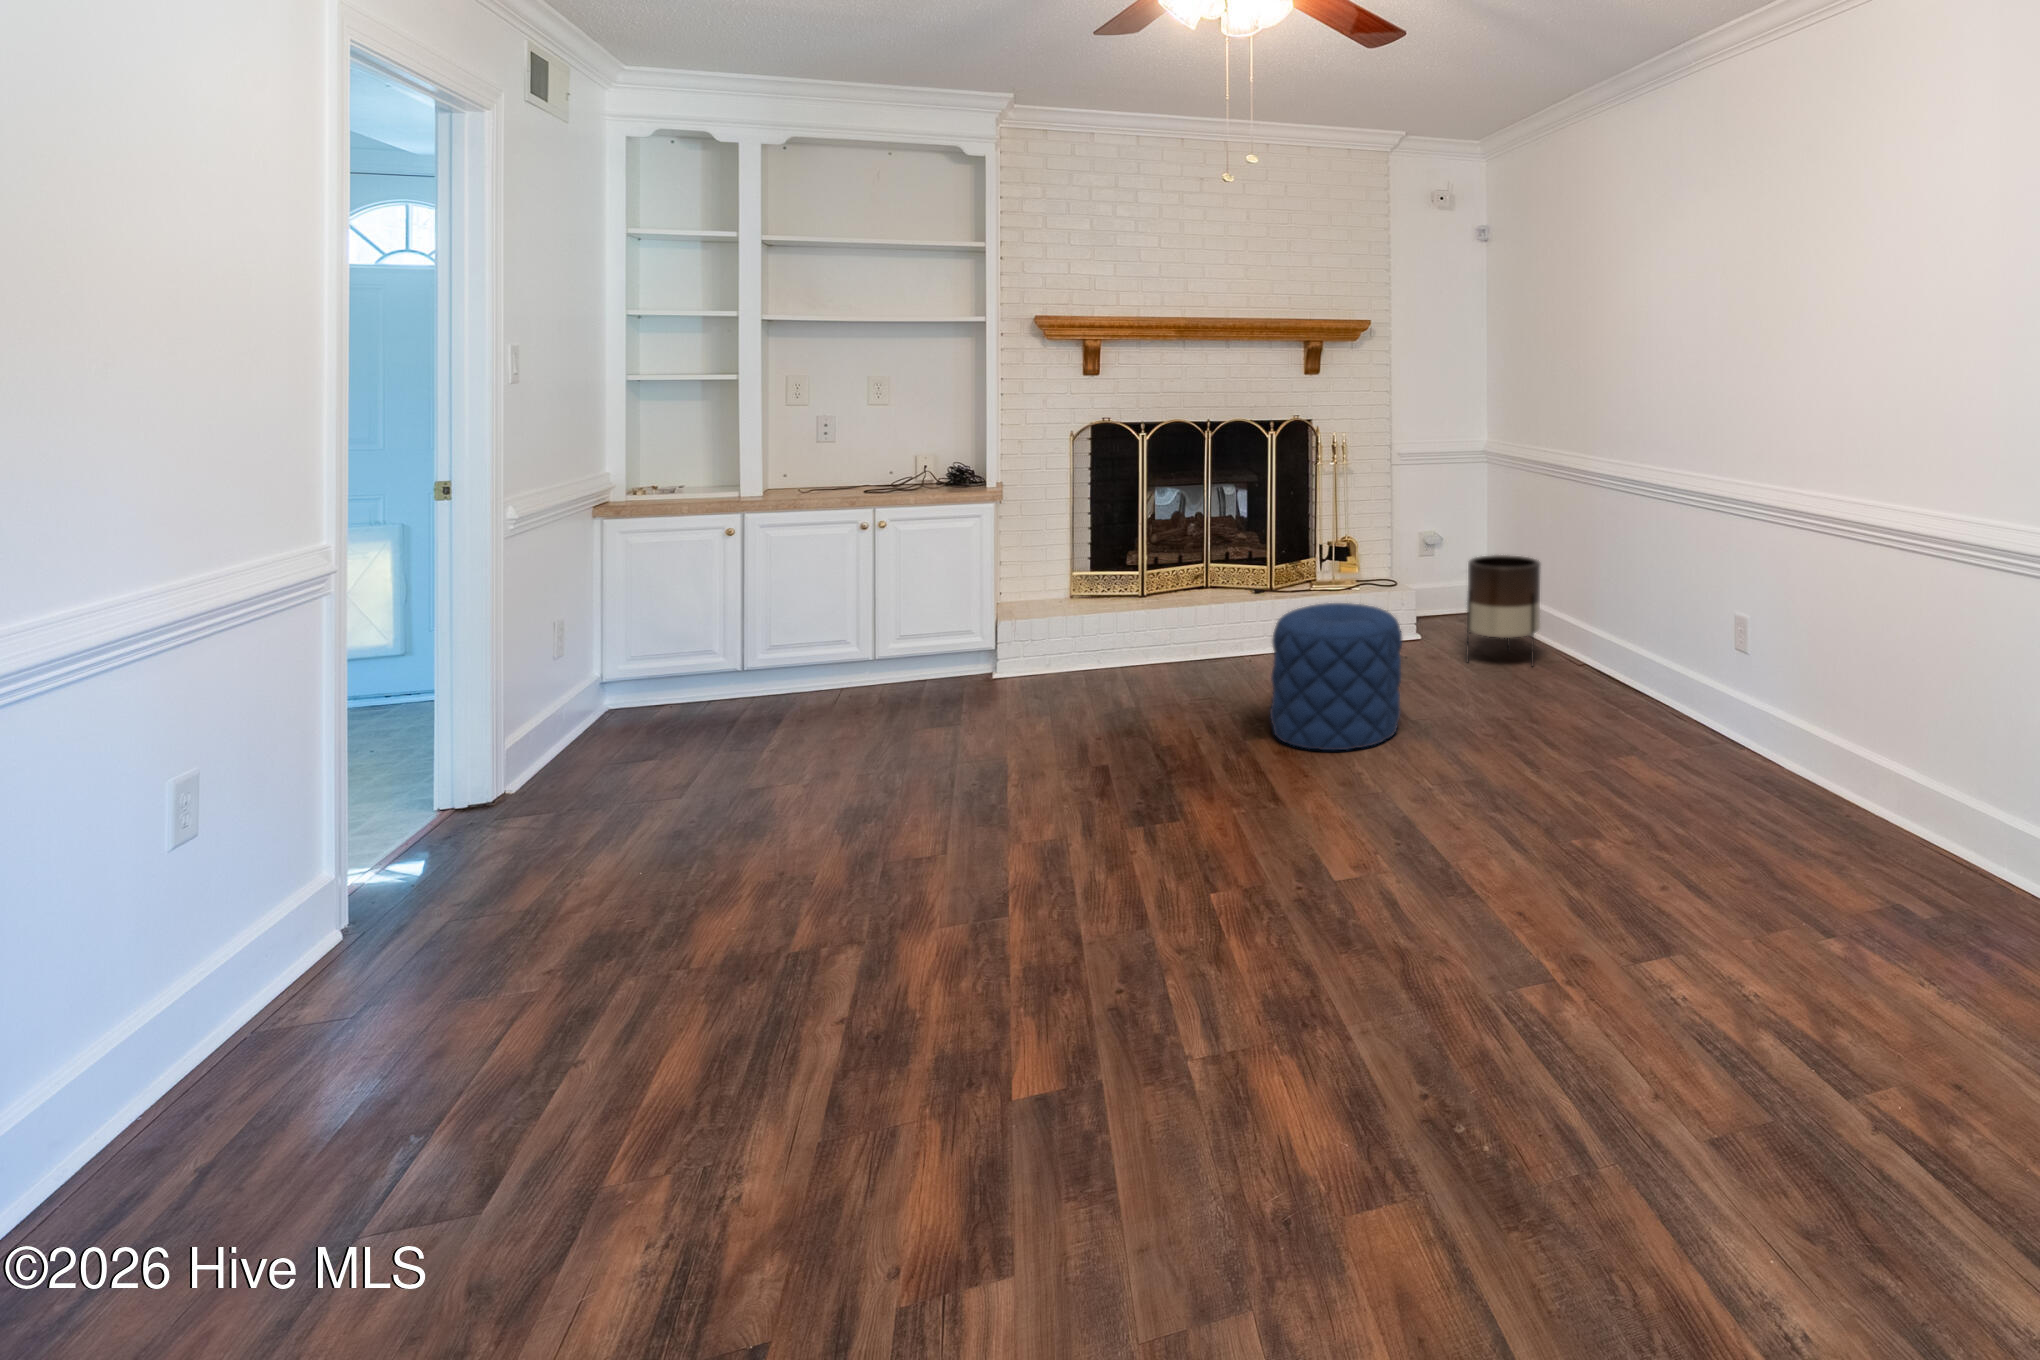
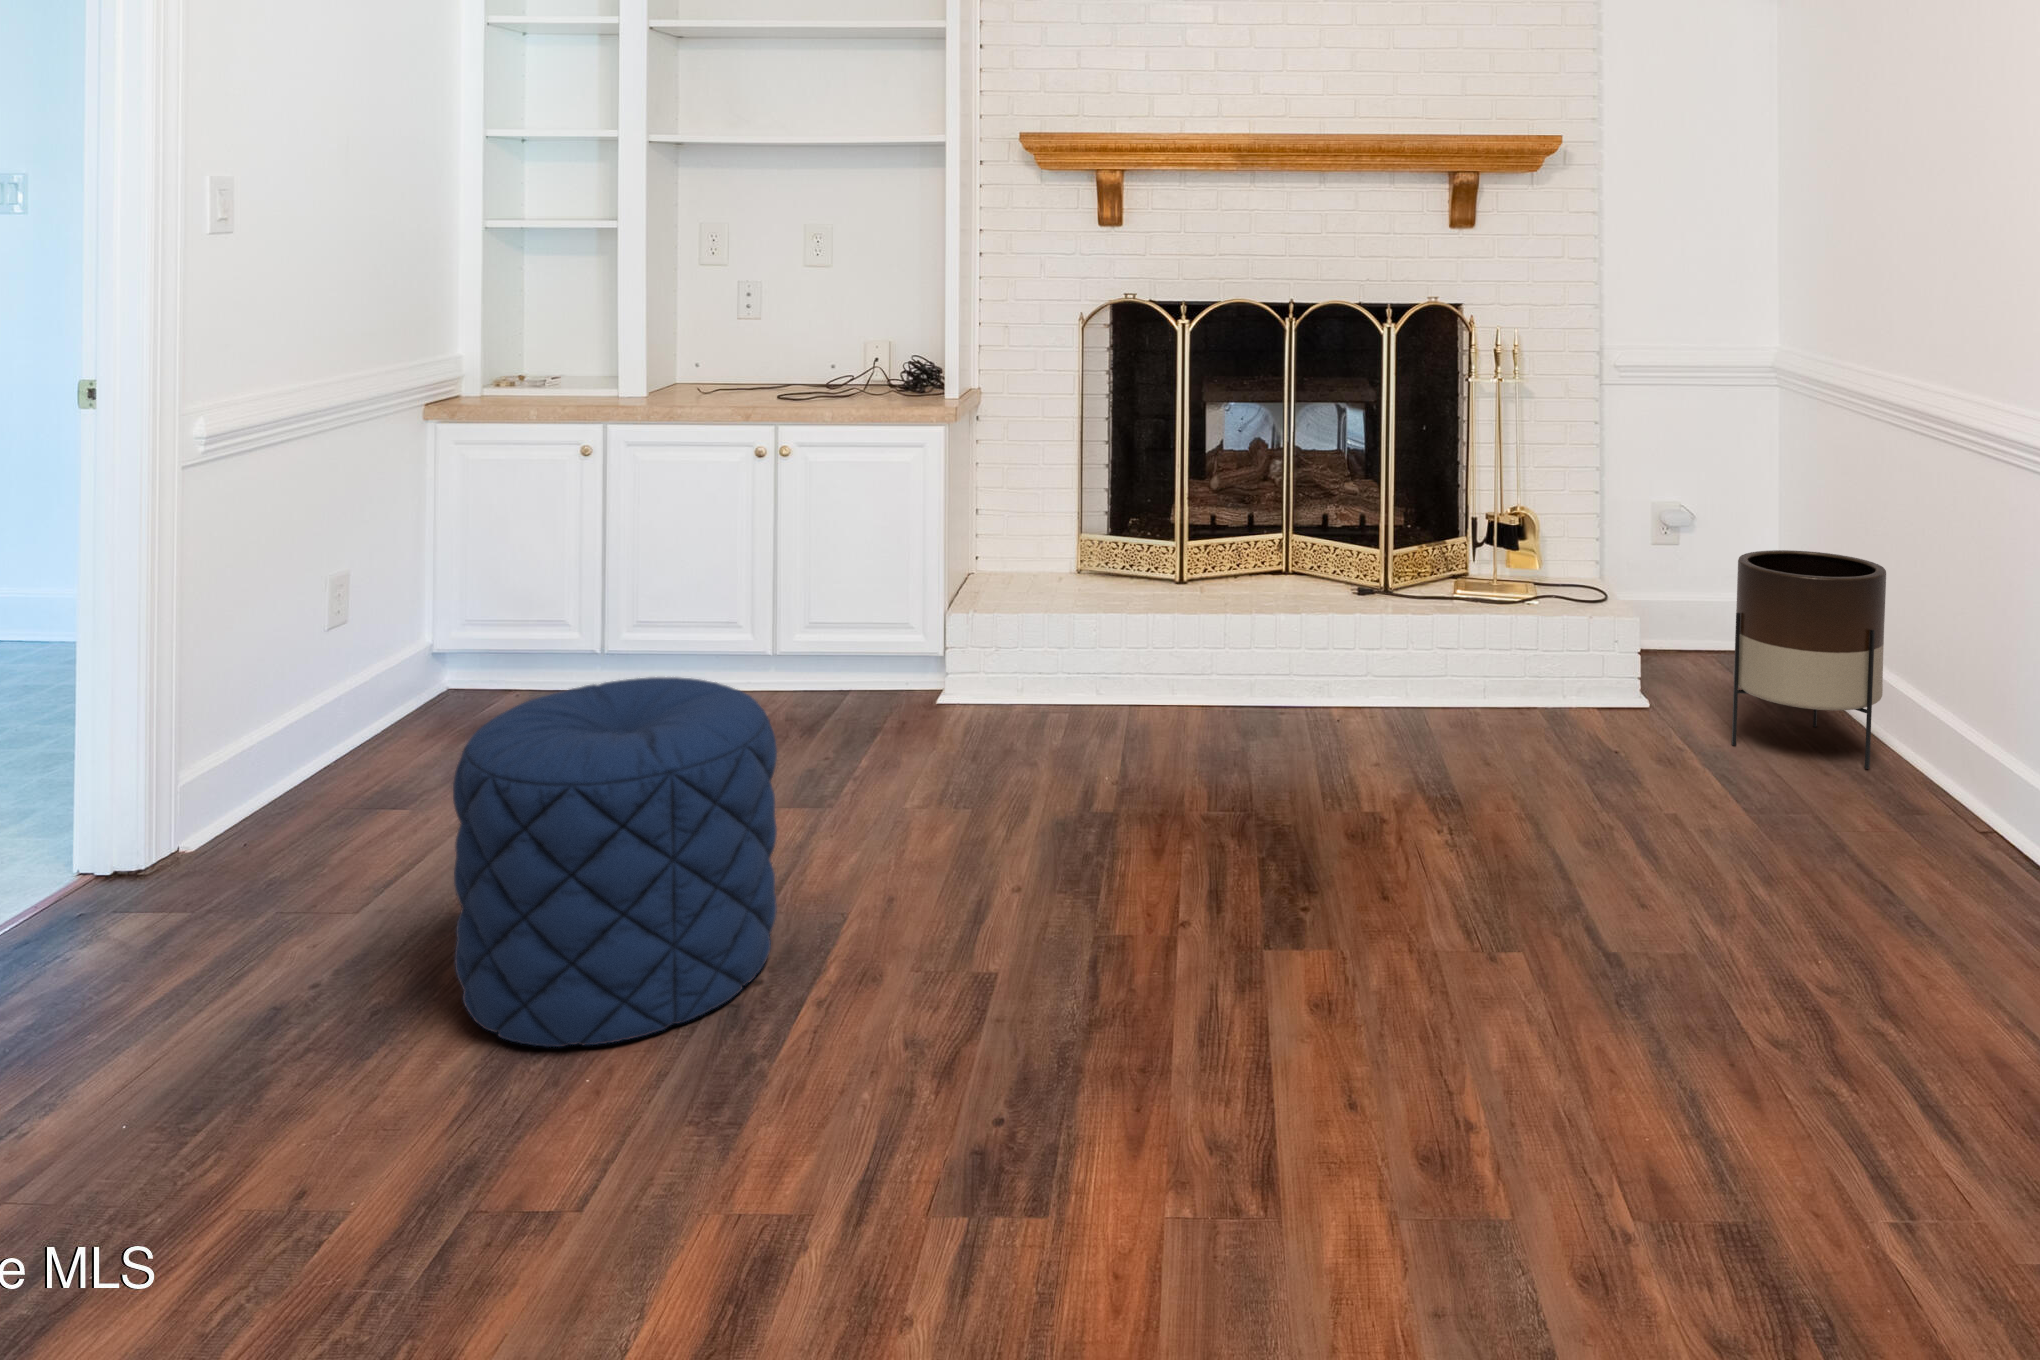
pouf: present [1270,603,1402,750] -> present [453,677,777,1047]

